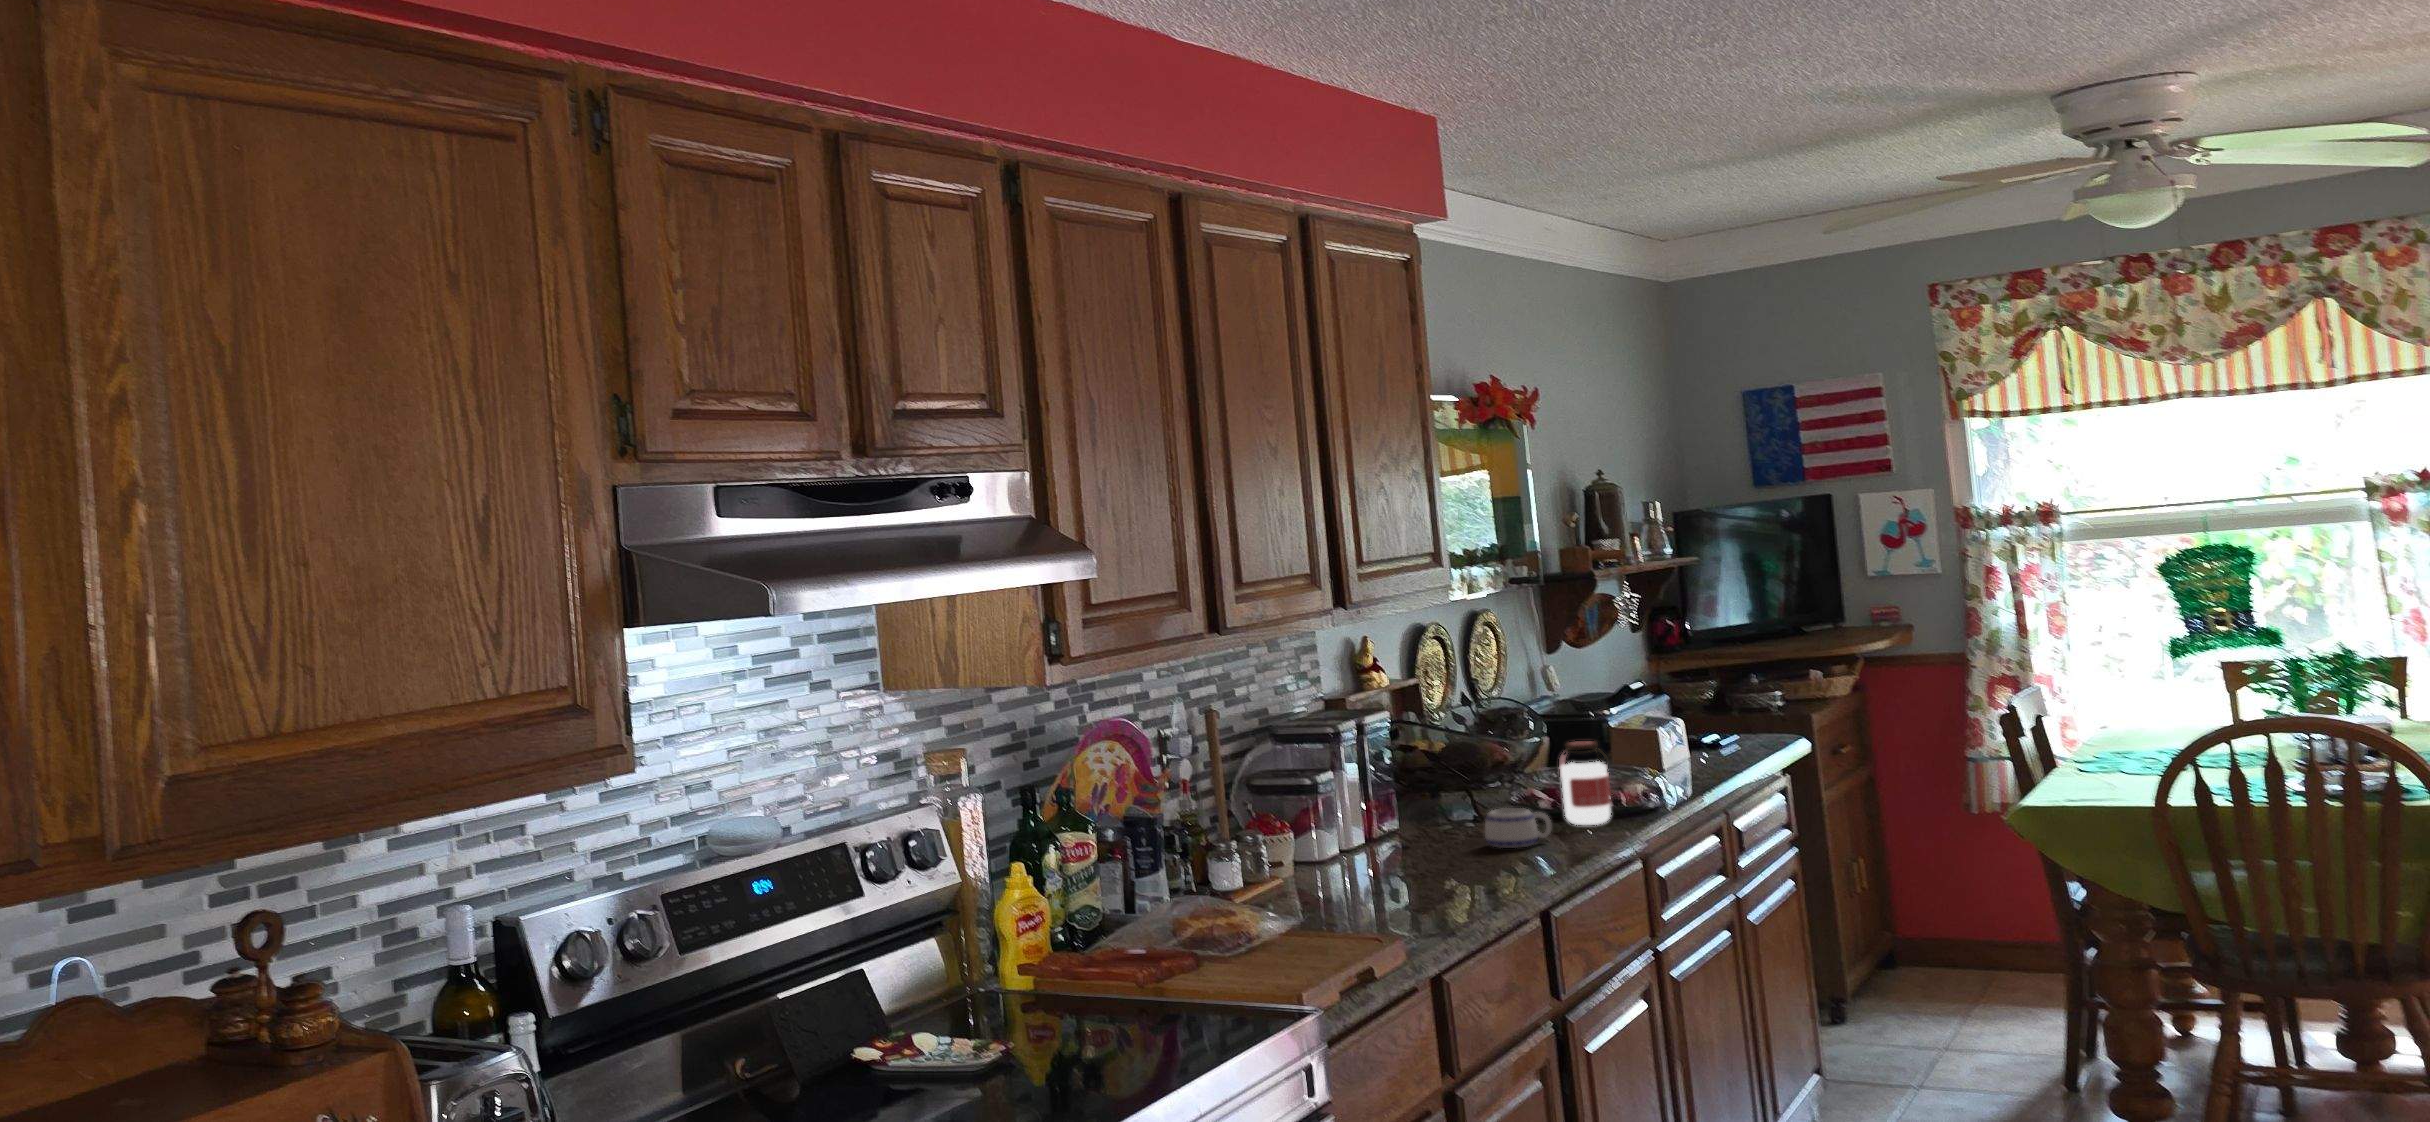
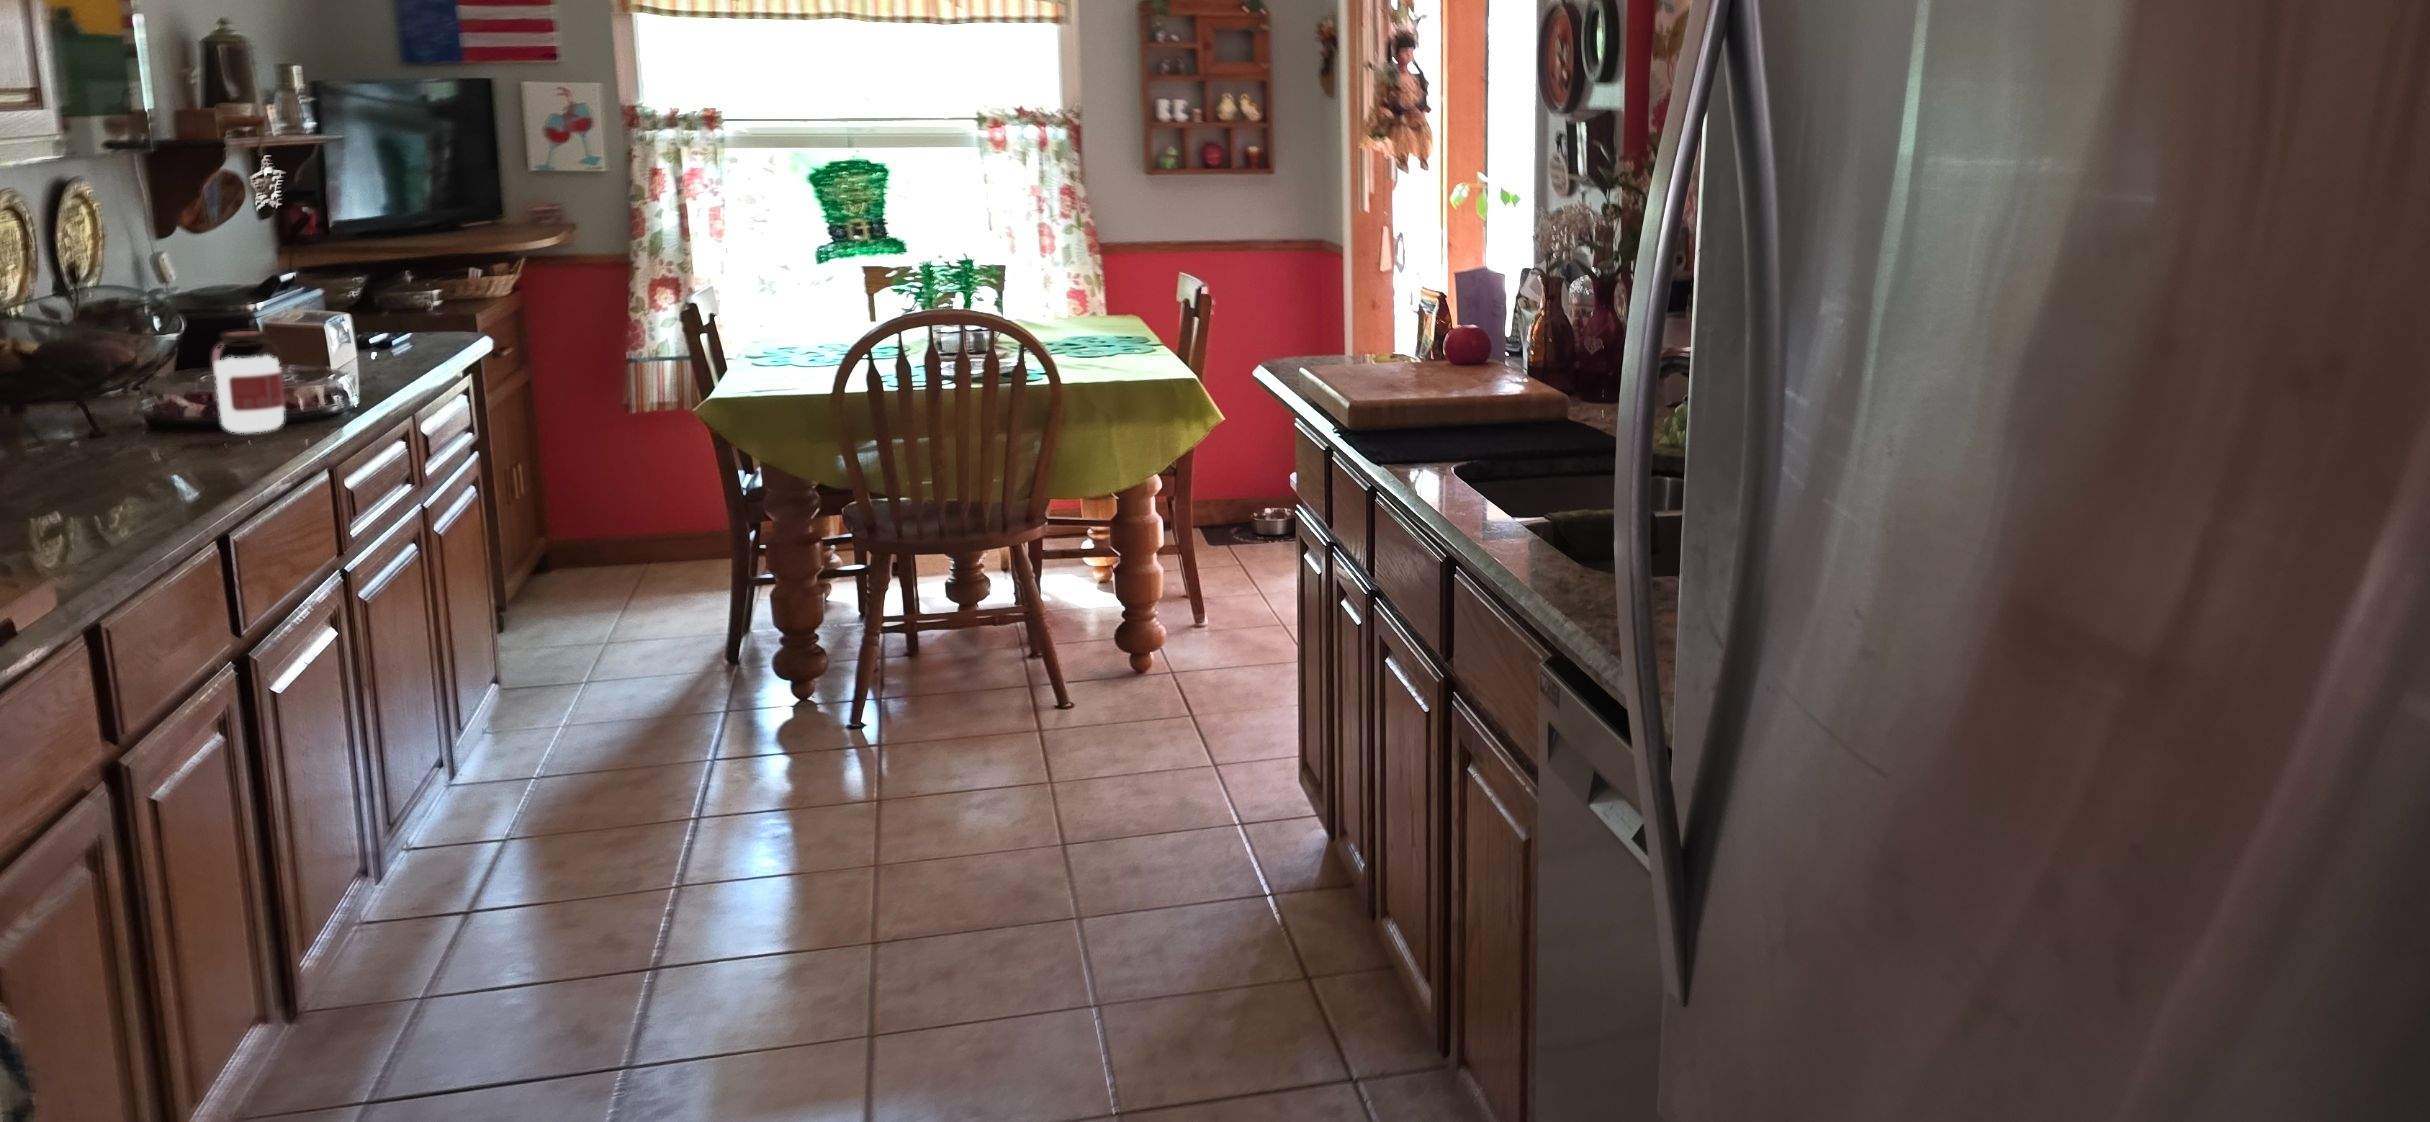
mug: present [1485,808,1551,848] -> none [112,414,209,464]

